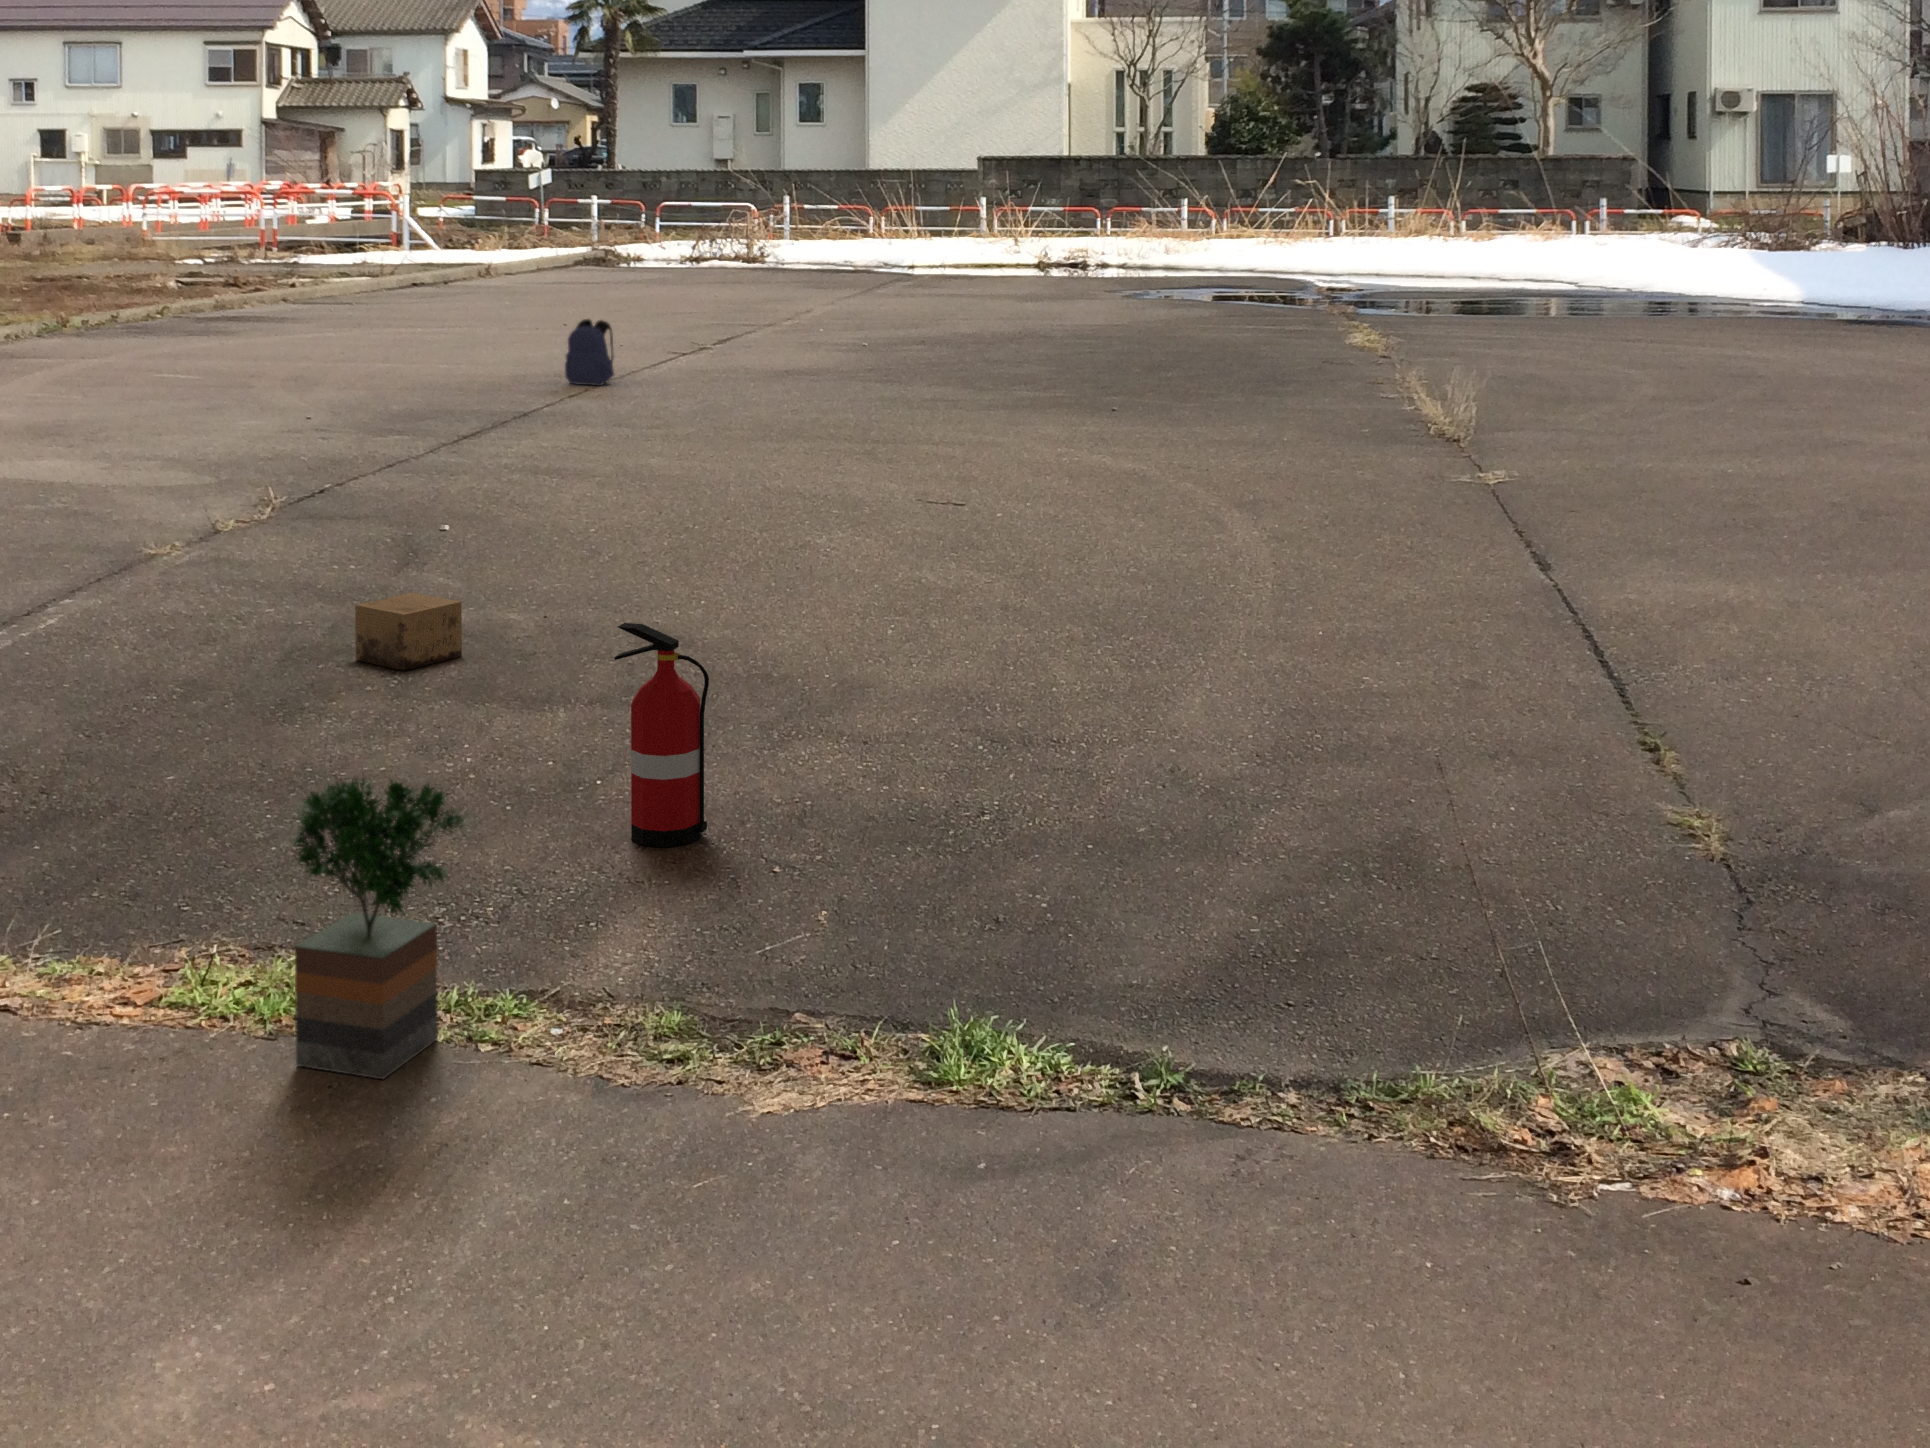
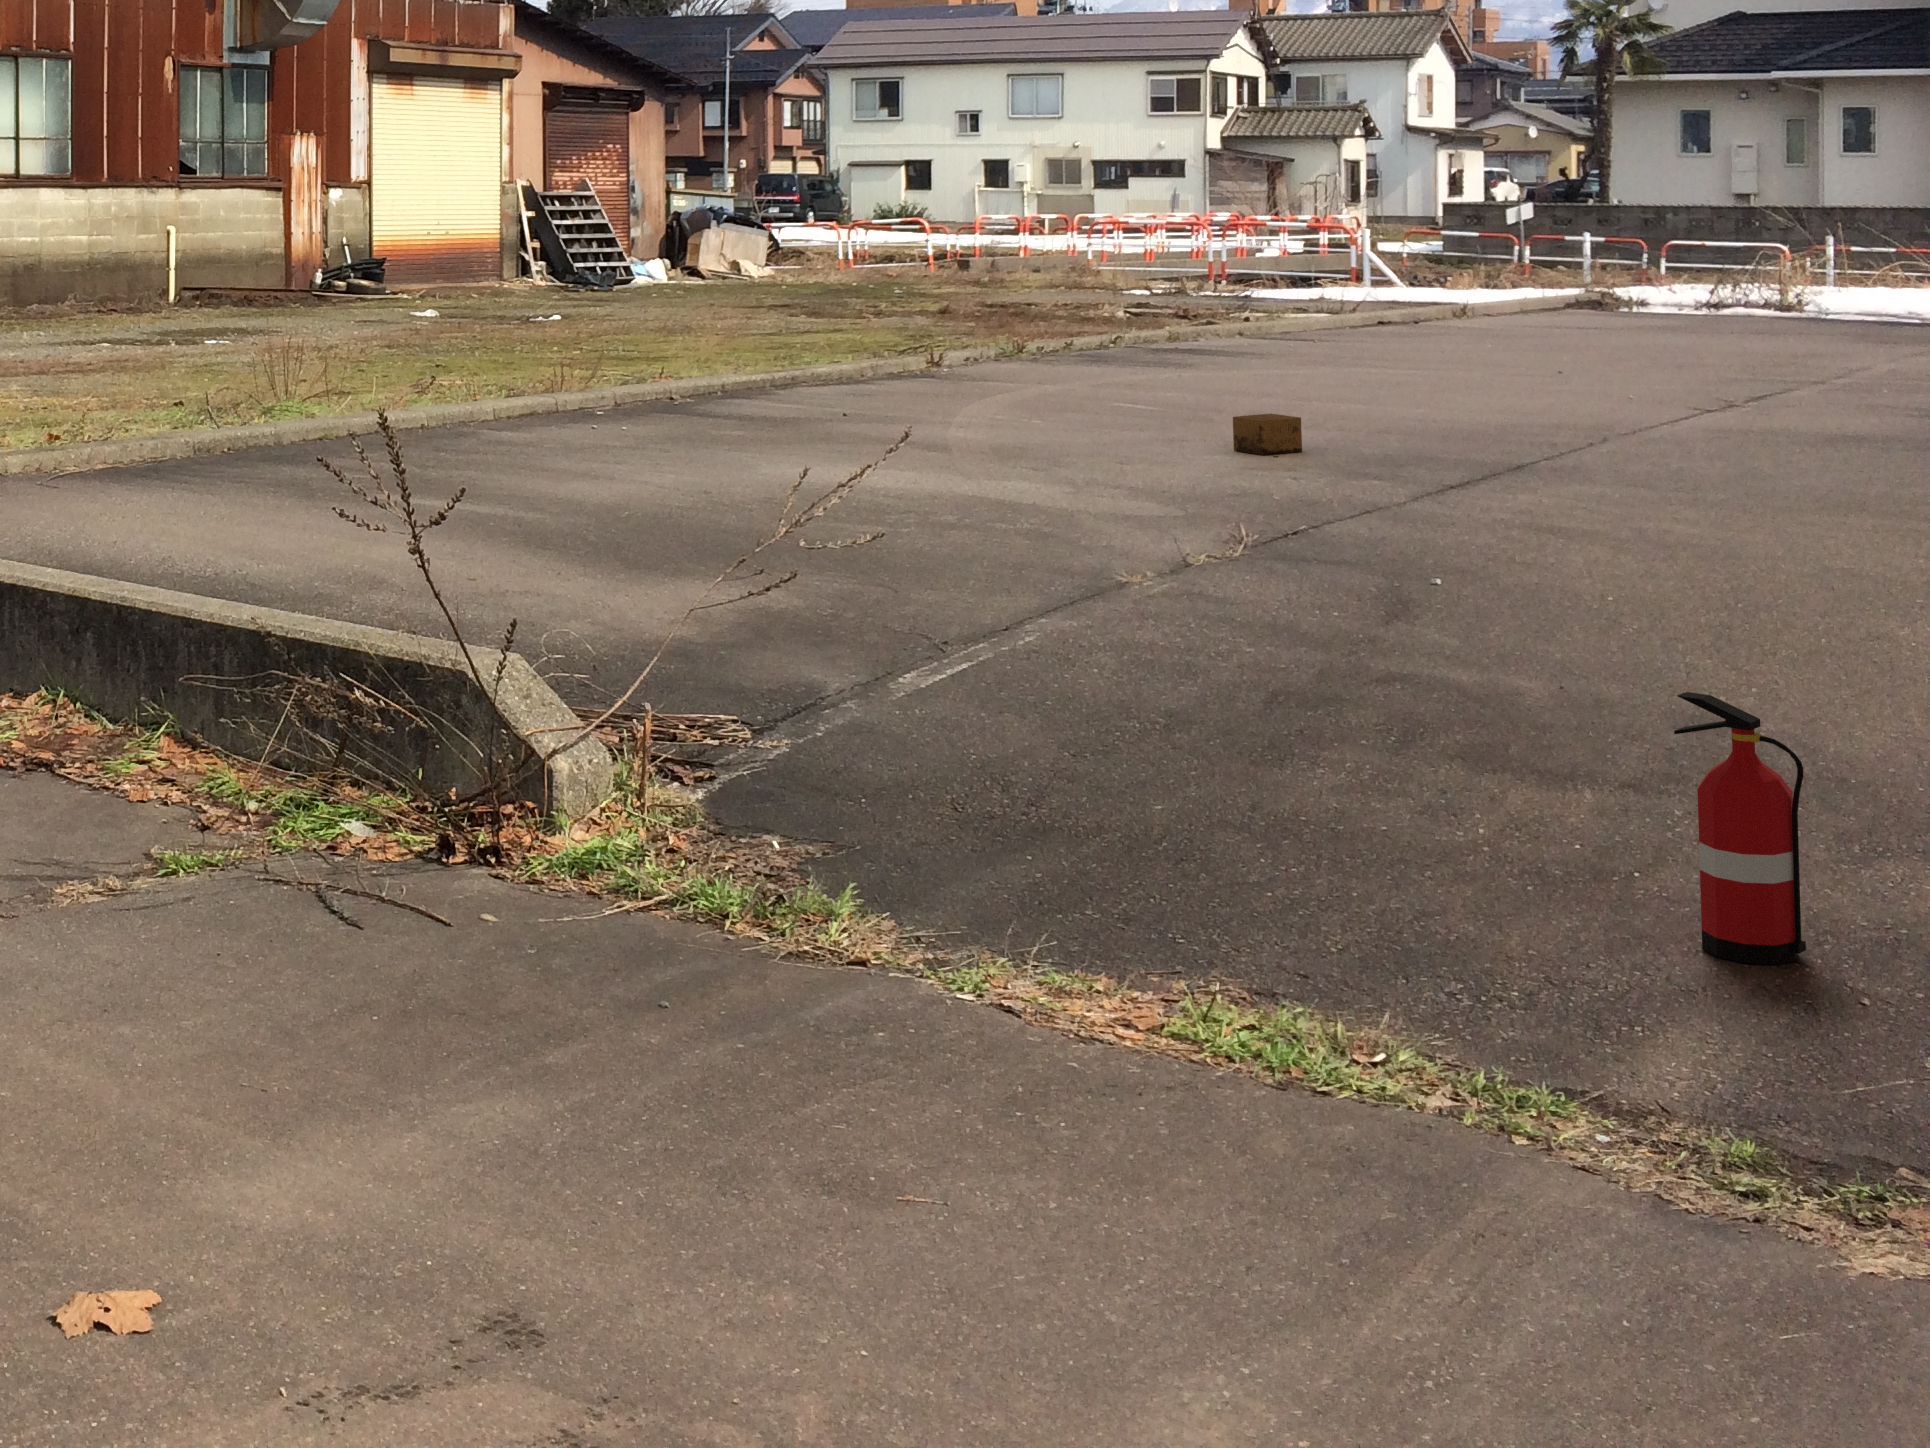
backpack: present [565,319,614,386] -> none [1619,339,1688,422]
cardboard box: present [355,593,462,671] -> present [1233,414,1302,455]
potted tree: present [294,778,467,1079] -> none [1281,817,1491,1147]

